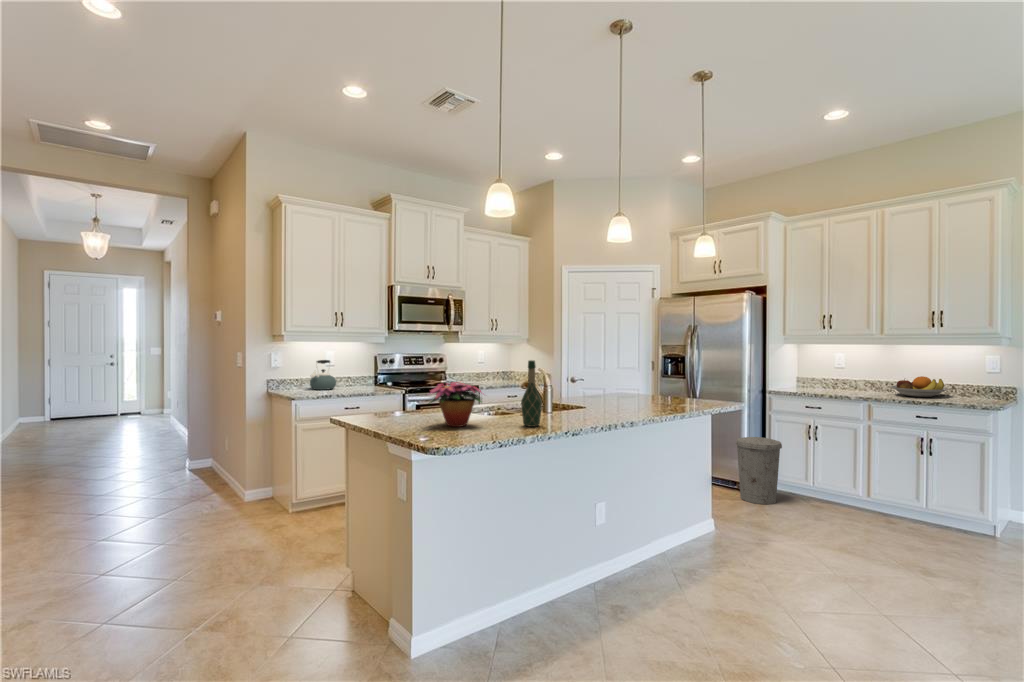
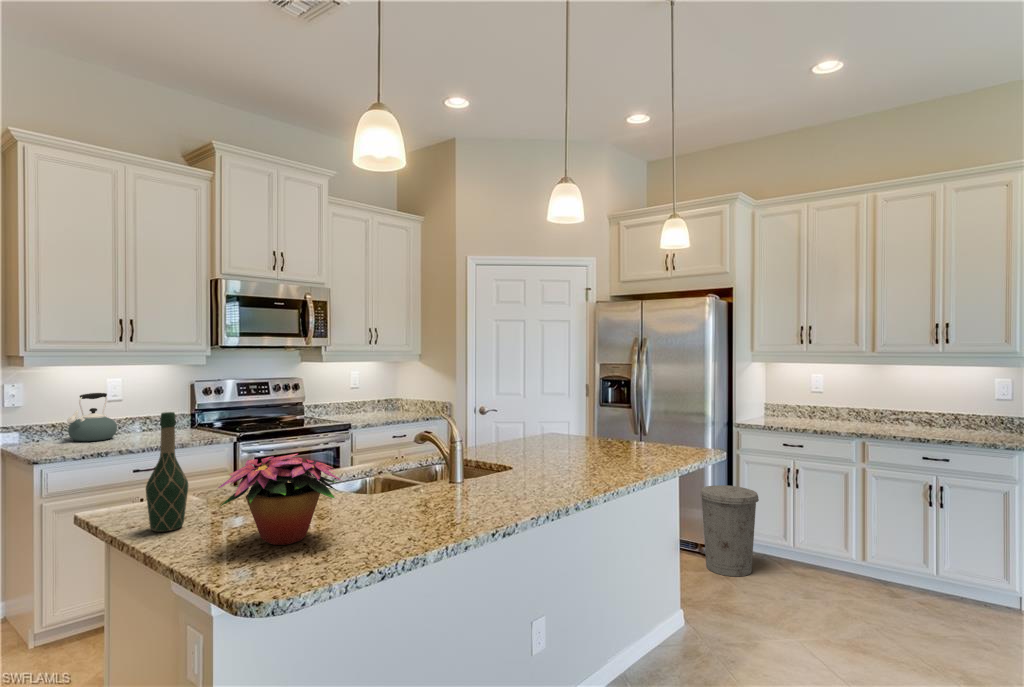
wine bottle: present [521,360,542,427] -> present [146,412,188,532]
fruit bowl: present [890,376,948,397] -> none [884,405,955,431]

